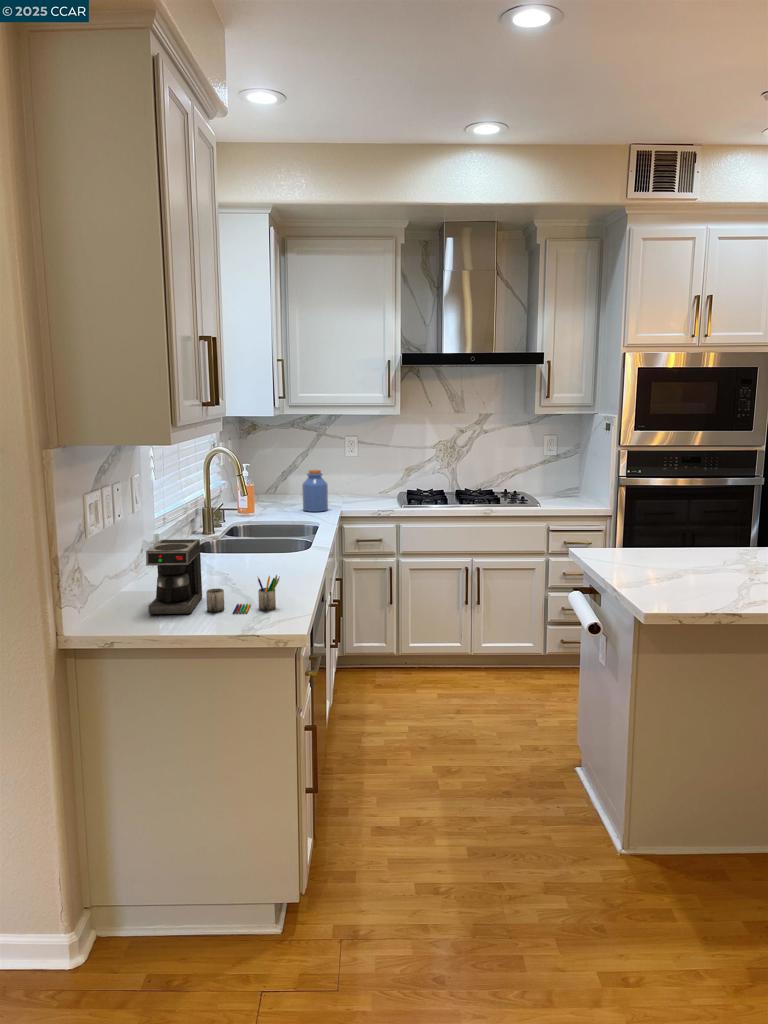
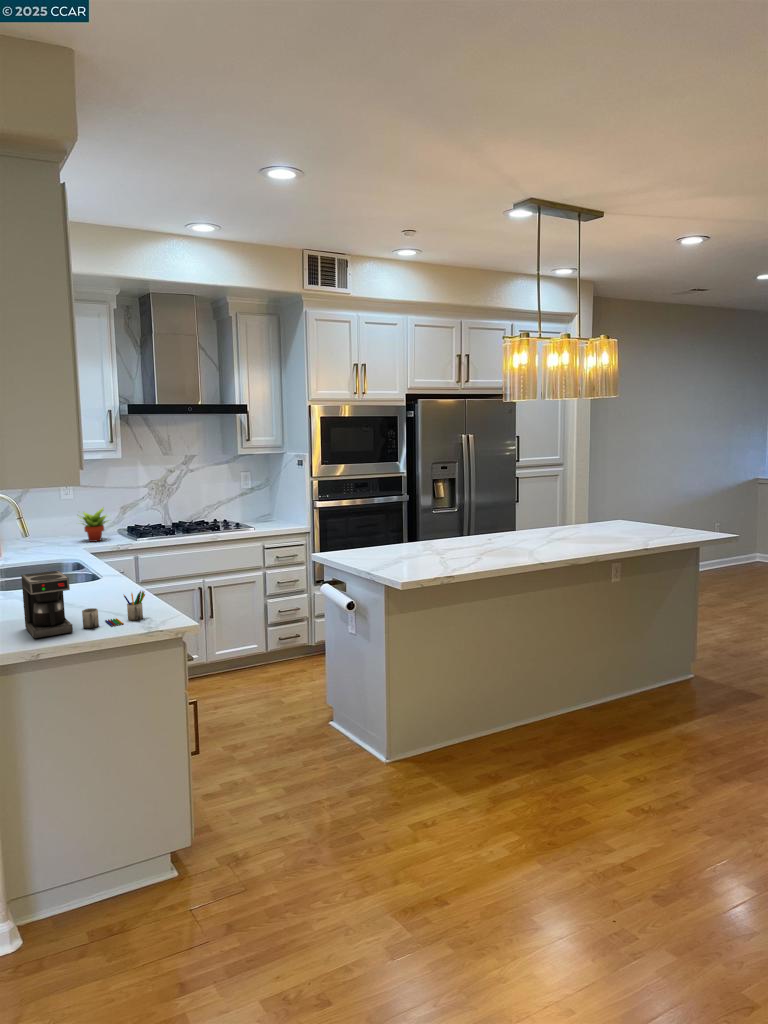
succulent plant: none [345,466,382,503] -> present [80,508,107,542]
jar: present [302,470,328,512] -> none [42,513,69,553]

